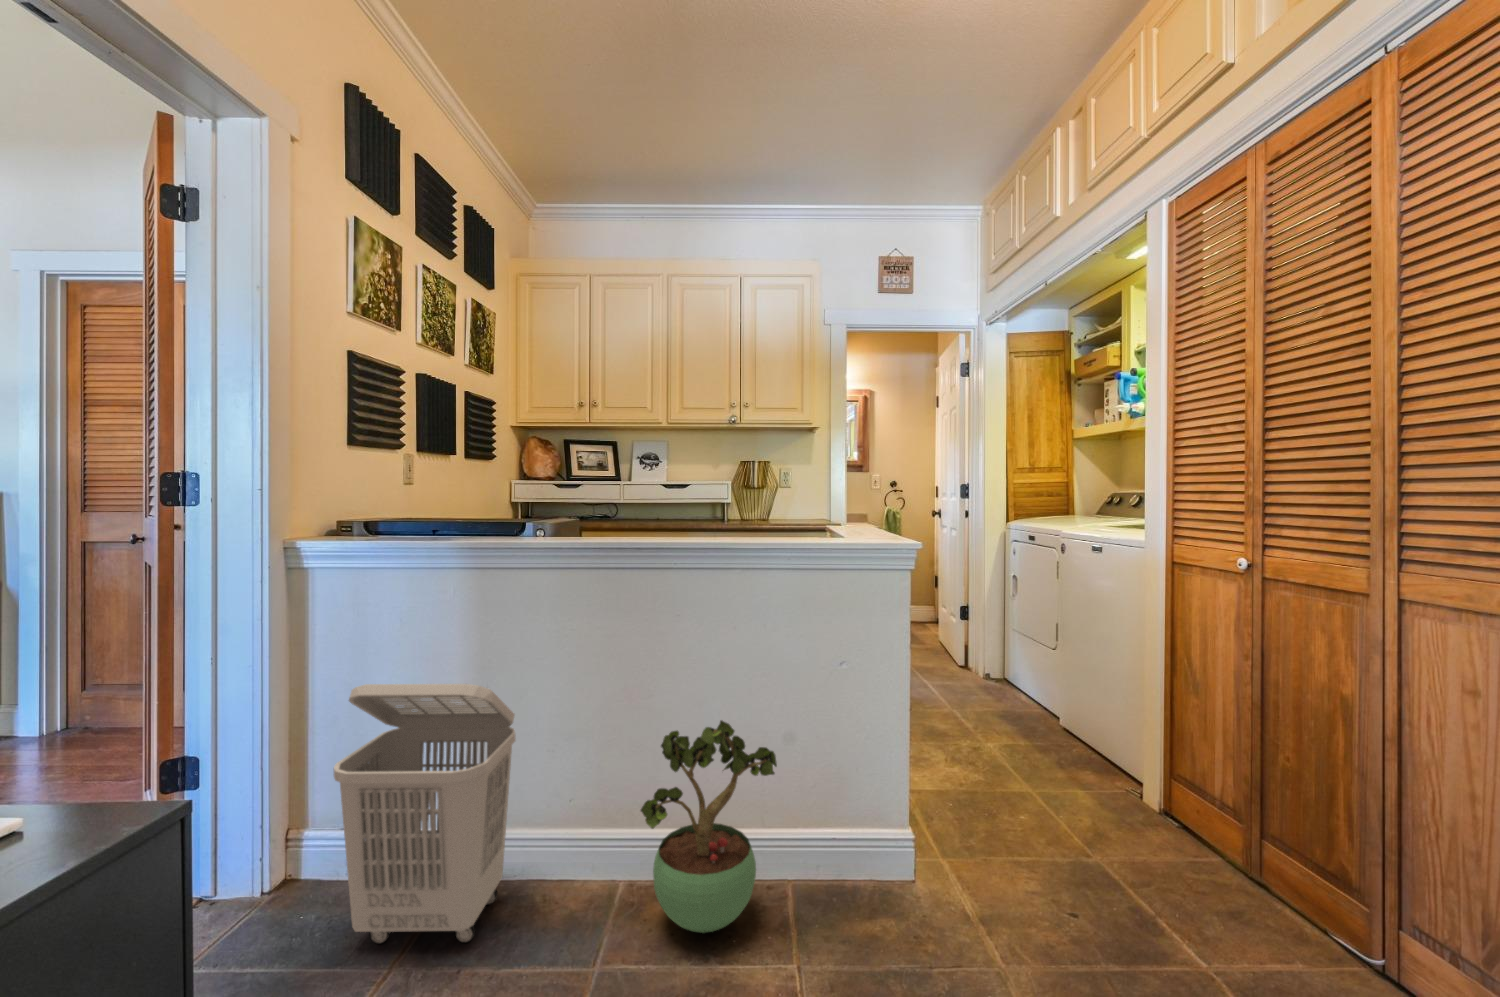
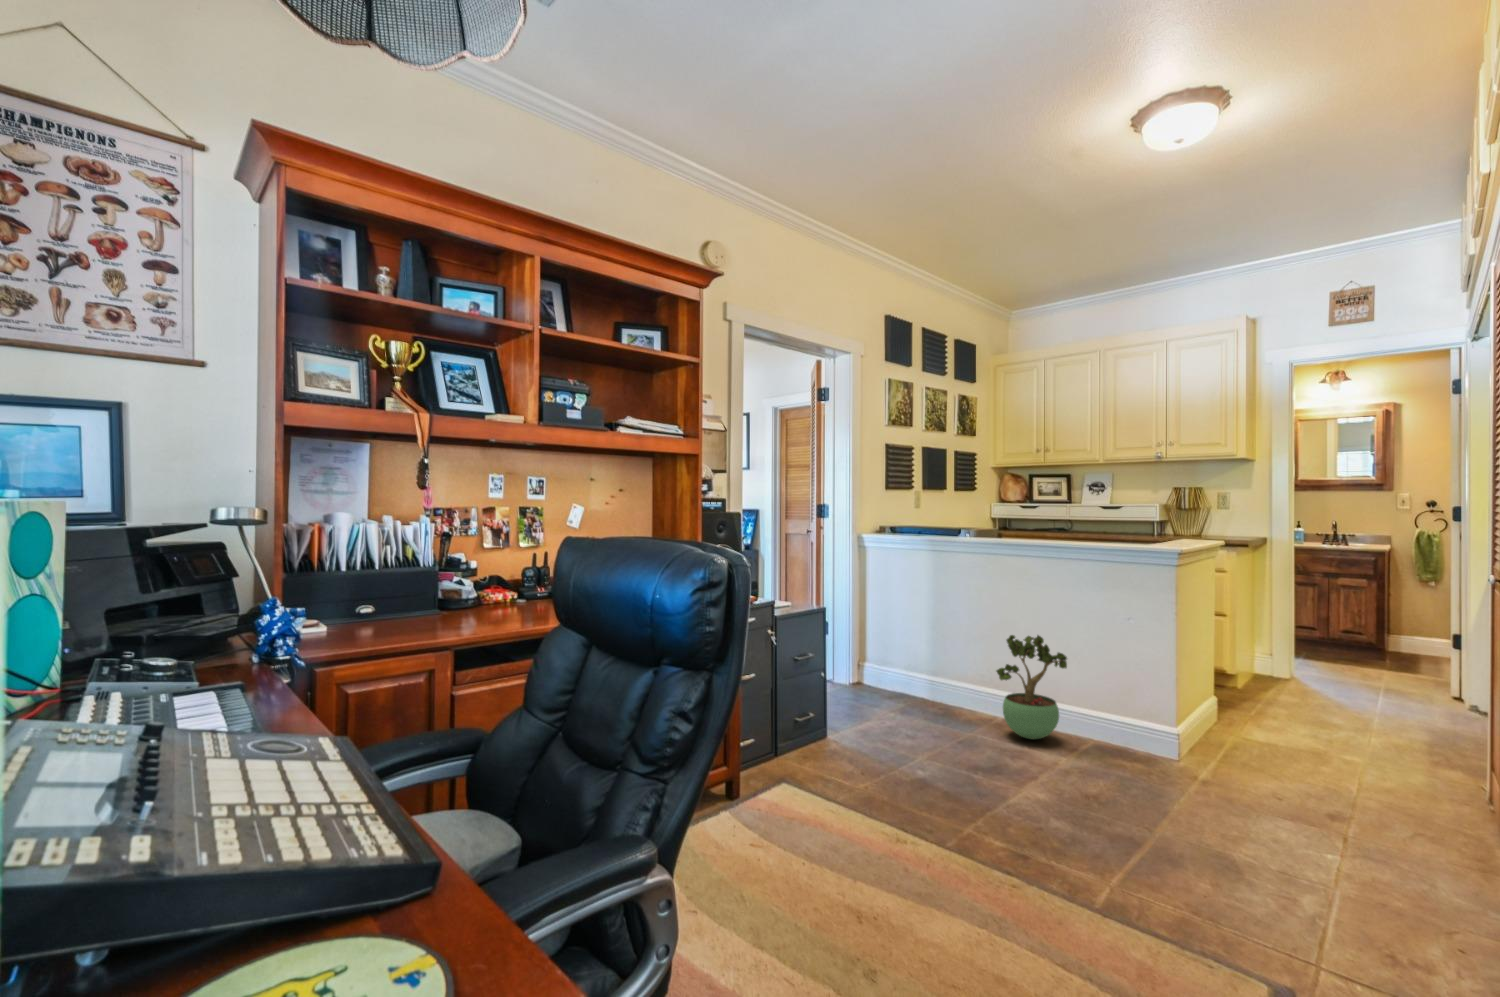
laundry basket: present [334,684,516,944] -> none [874,595,948,713]

